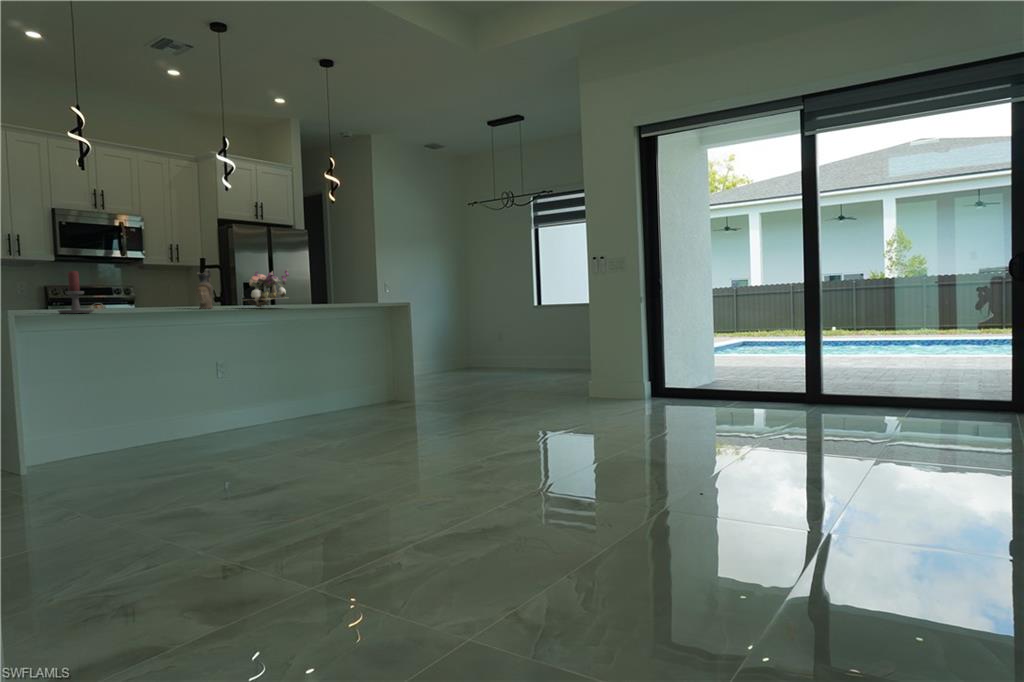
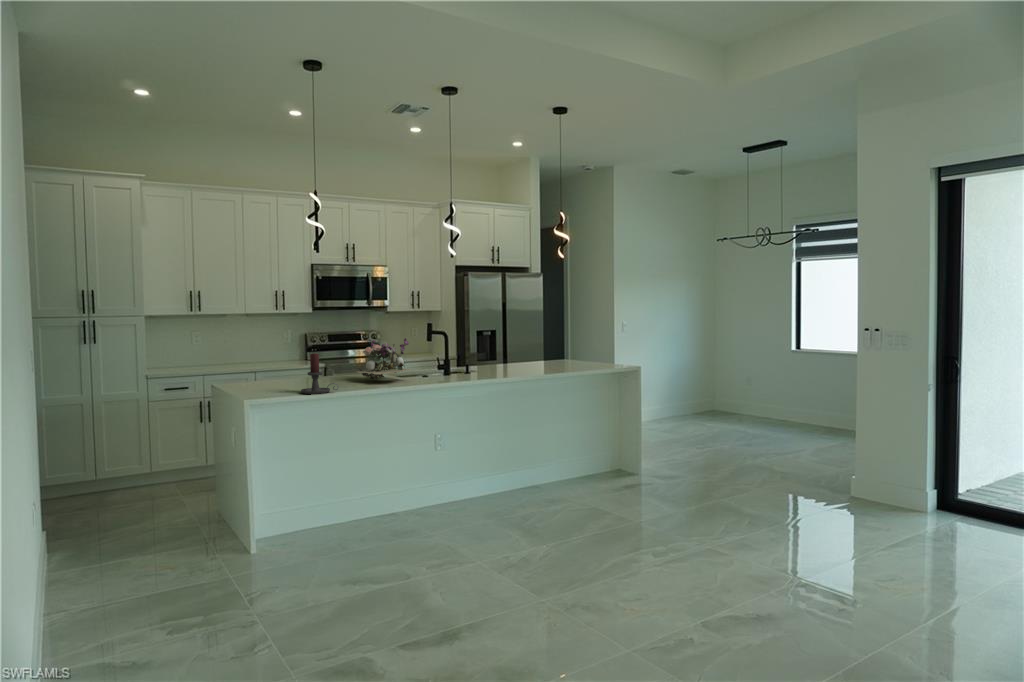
ceramic pitcher: present [195,269,213,309] -> none [422,336,439,376]
flower arrangement: present [244,270,289,307] -> present [355,338,410,381]

